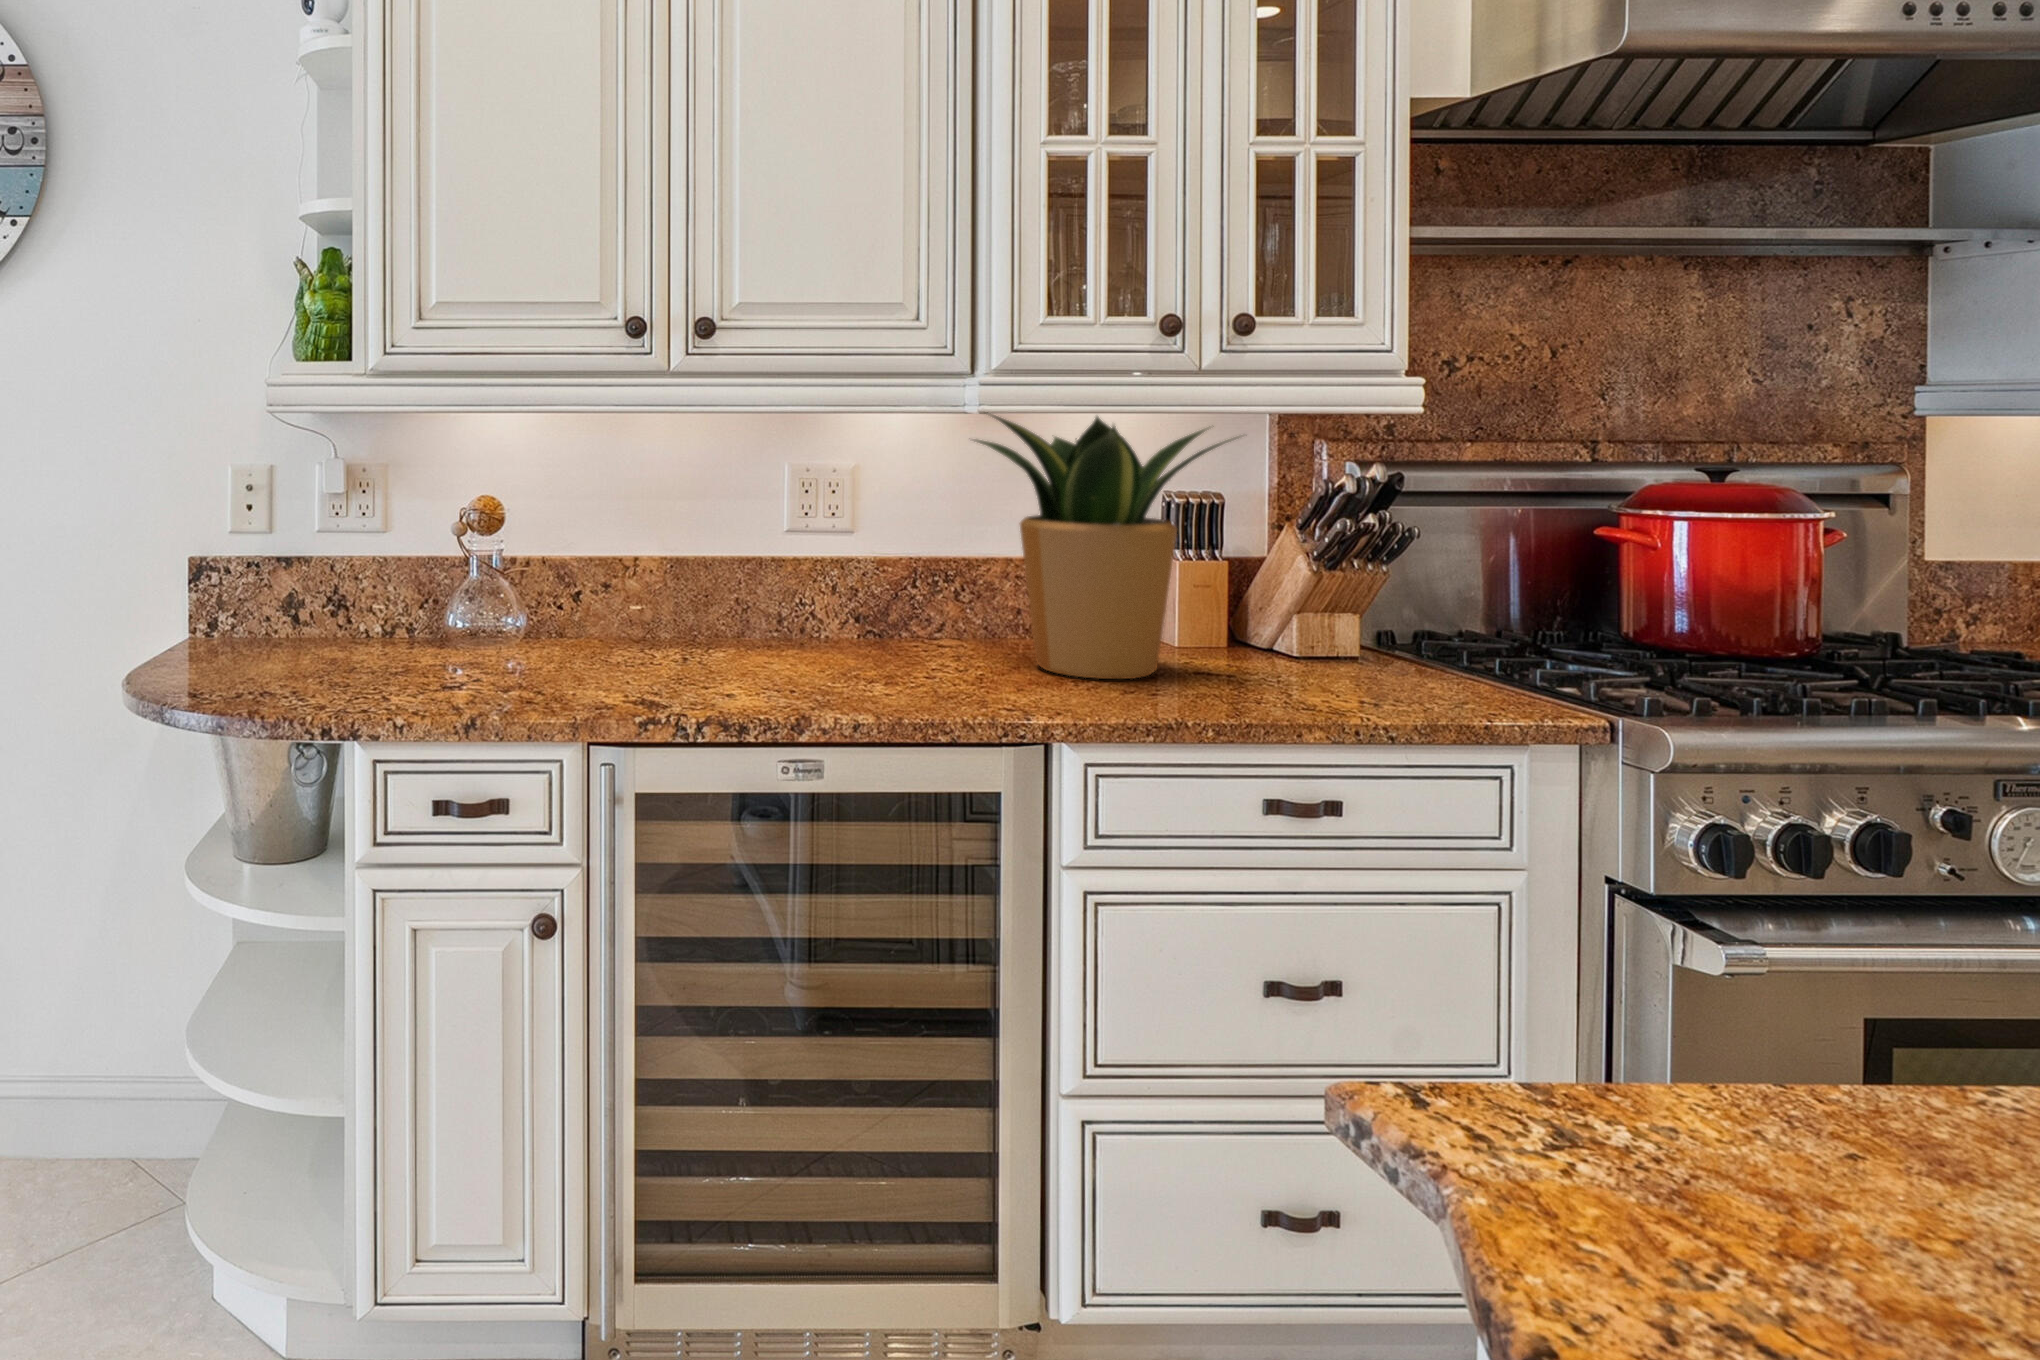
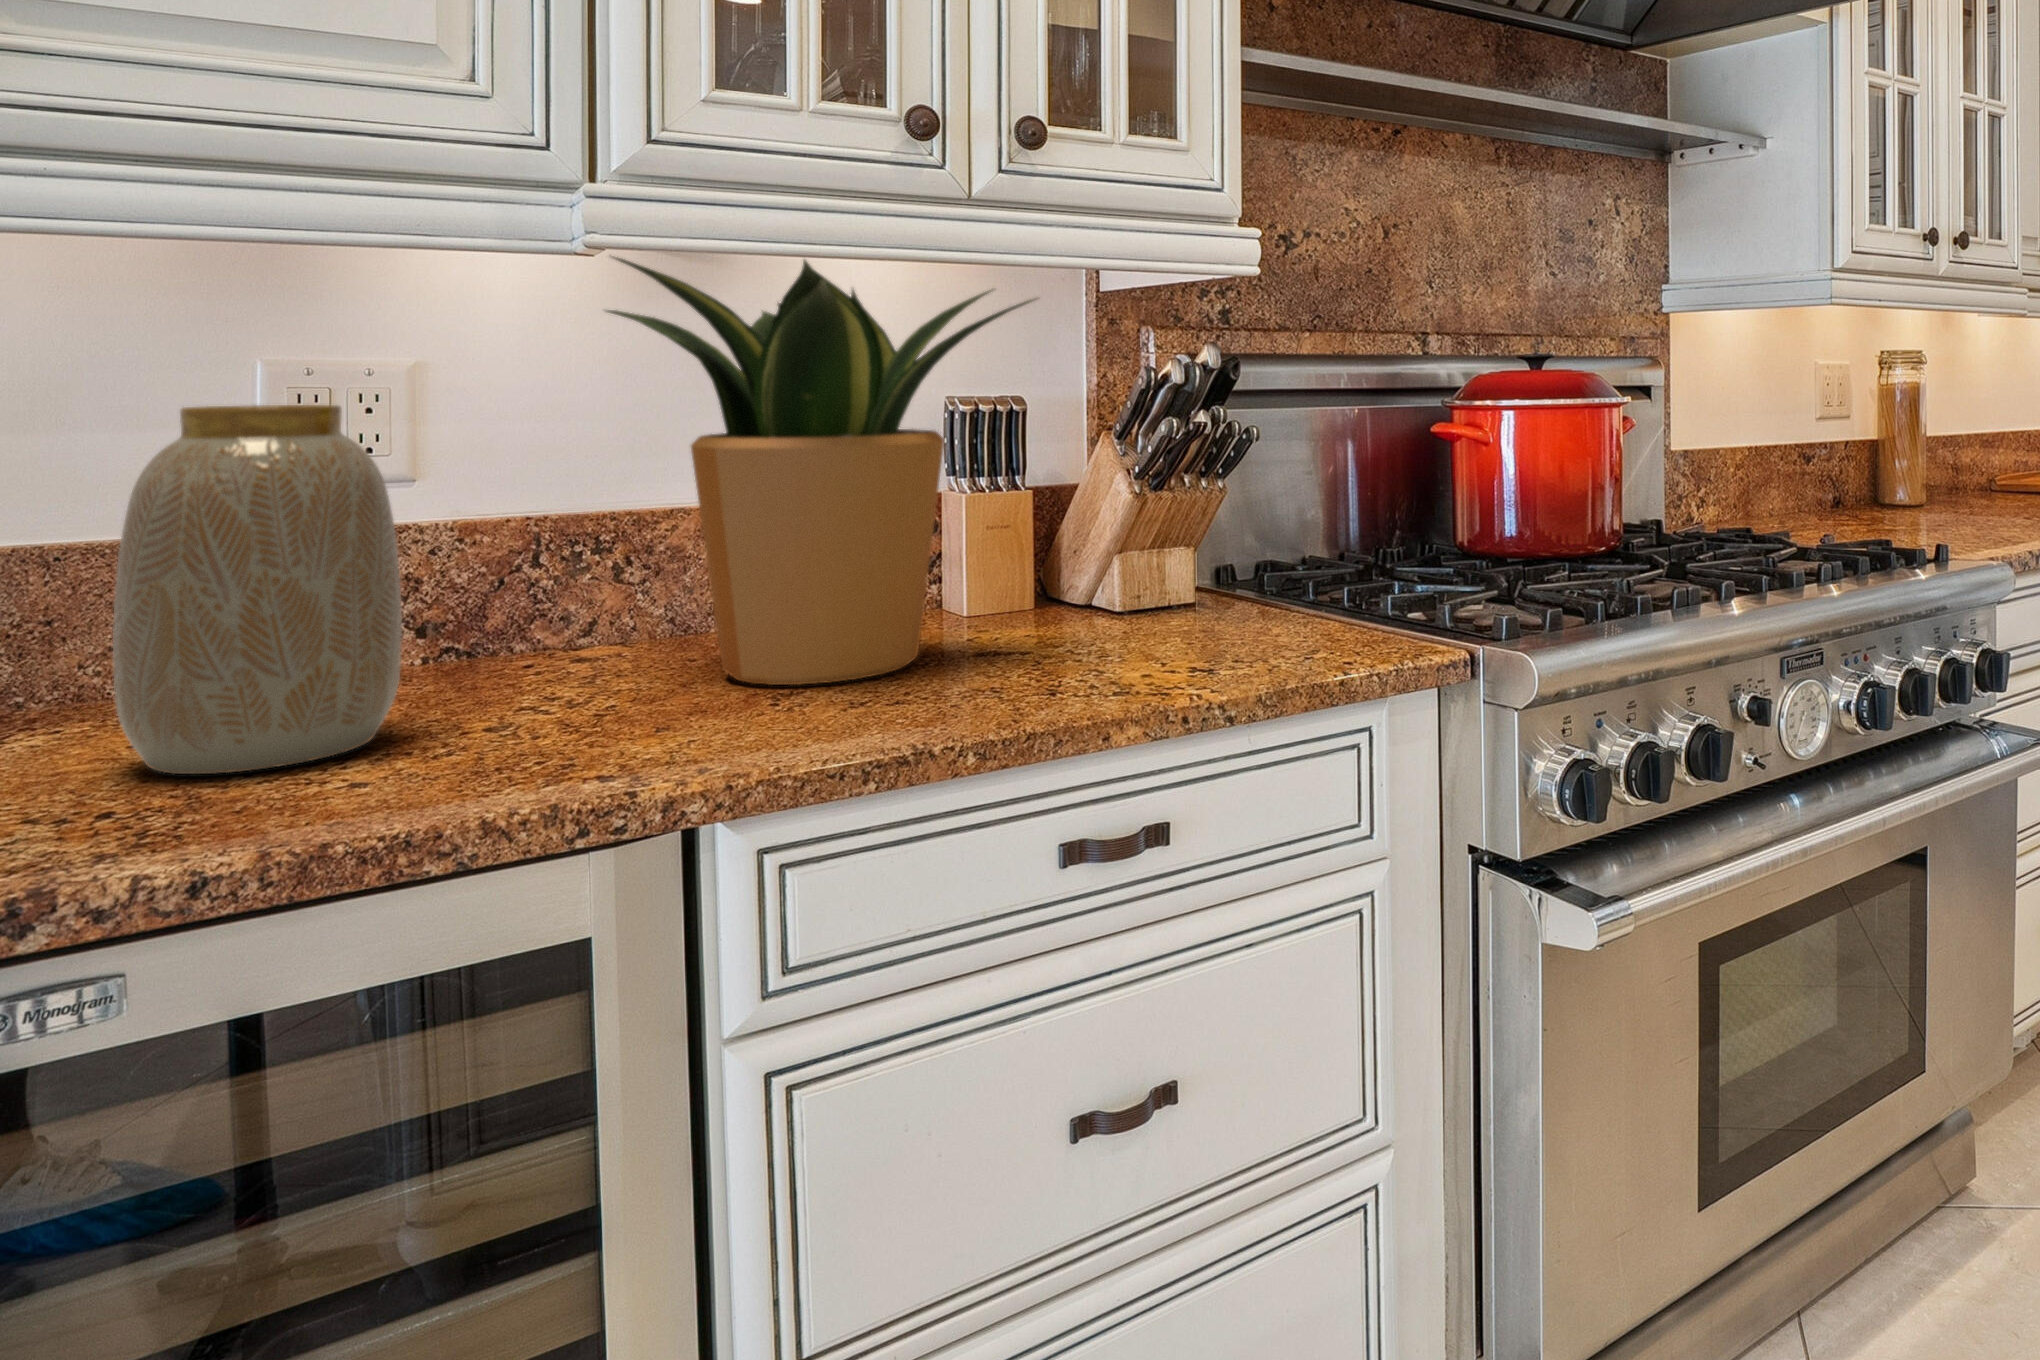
vase: none [771,495,886,683] -> present [113,405,402,774]

